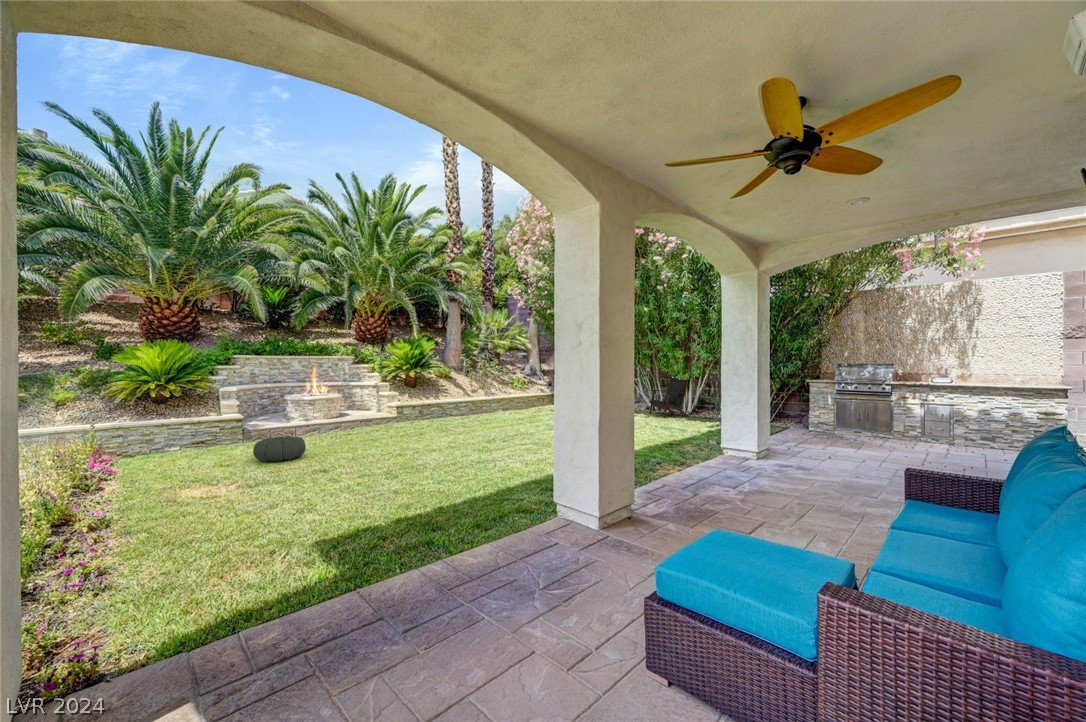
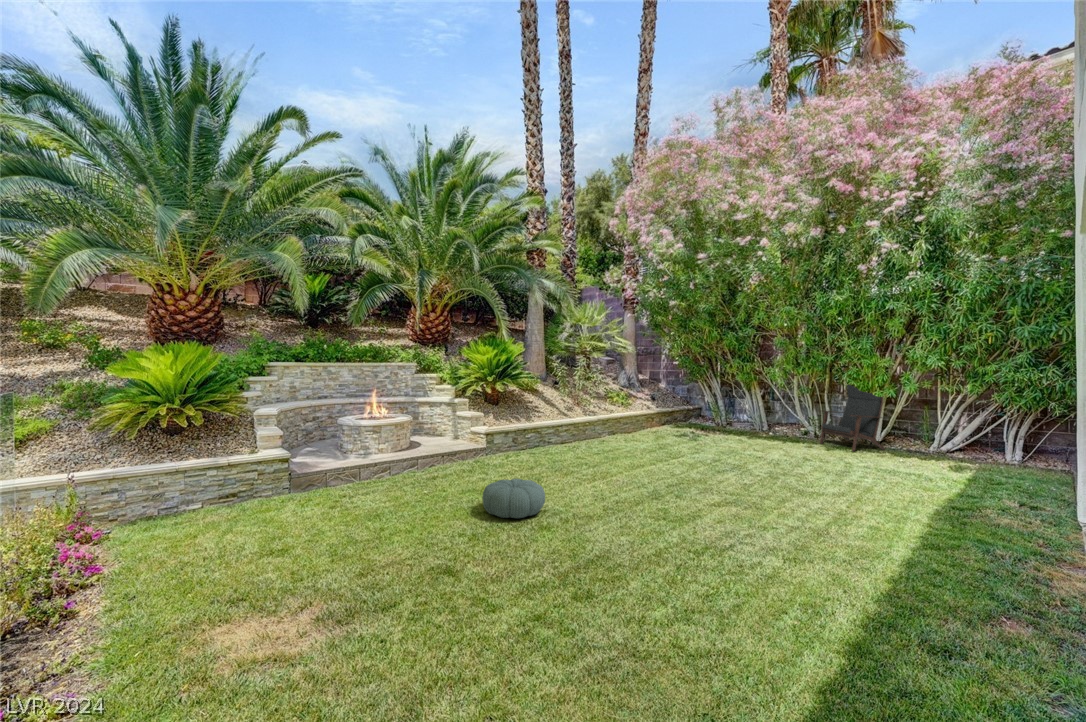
pouf: present [253,436,306,461] -> present [482,479,545,518]

